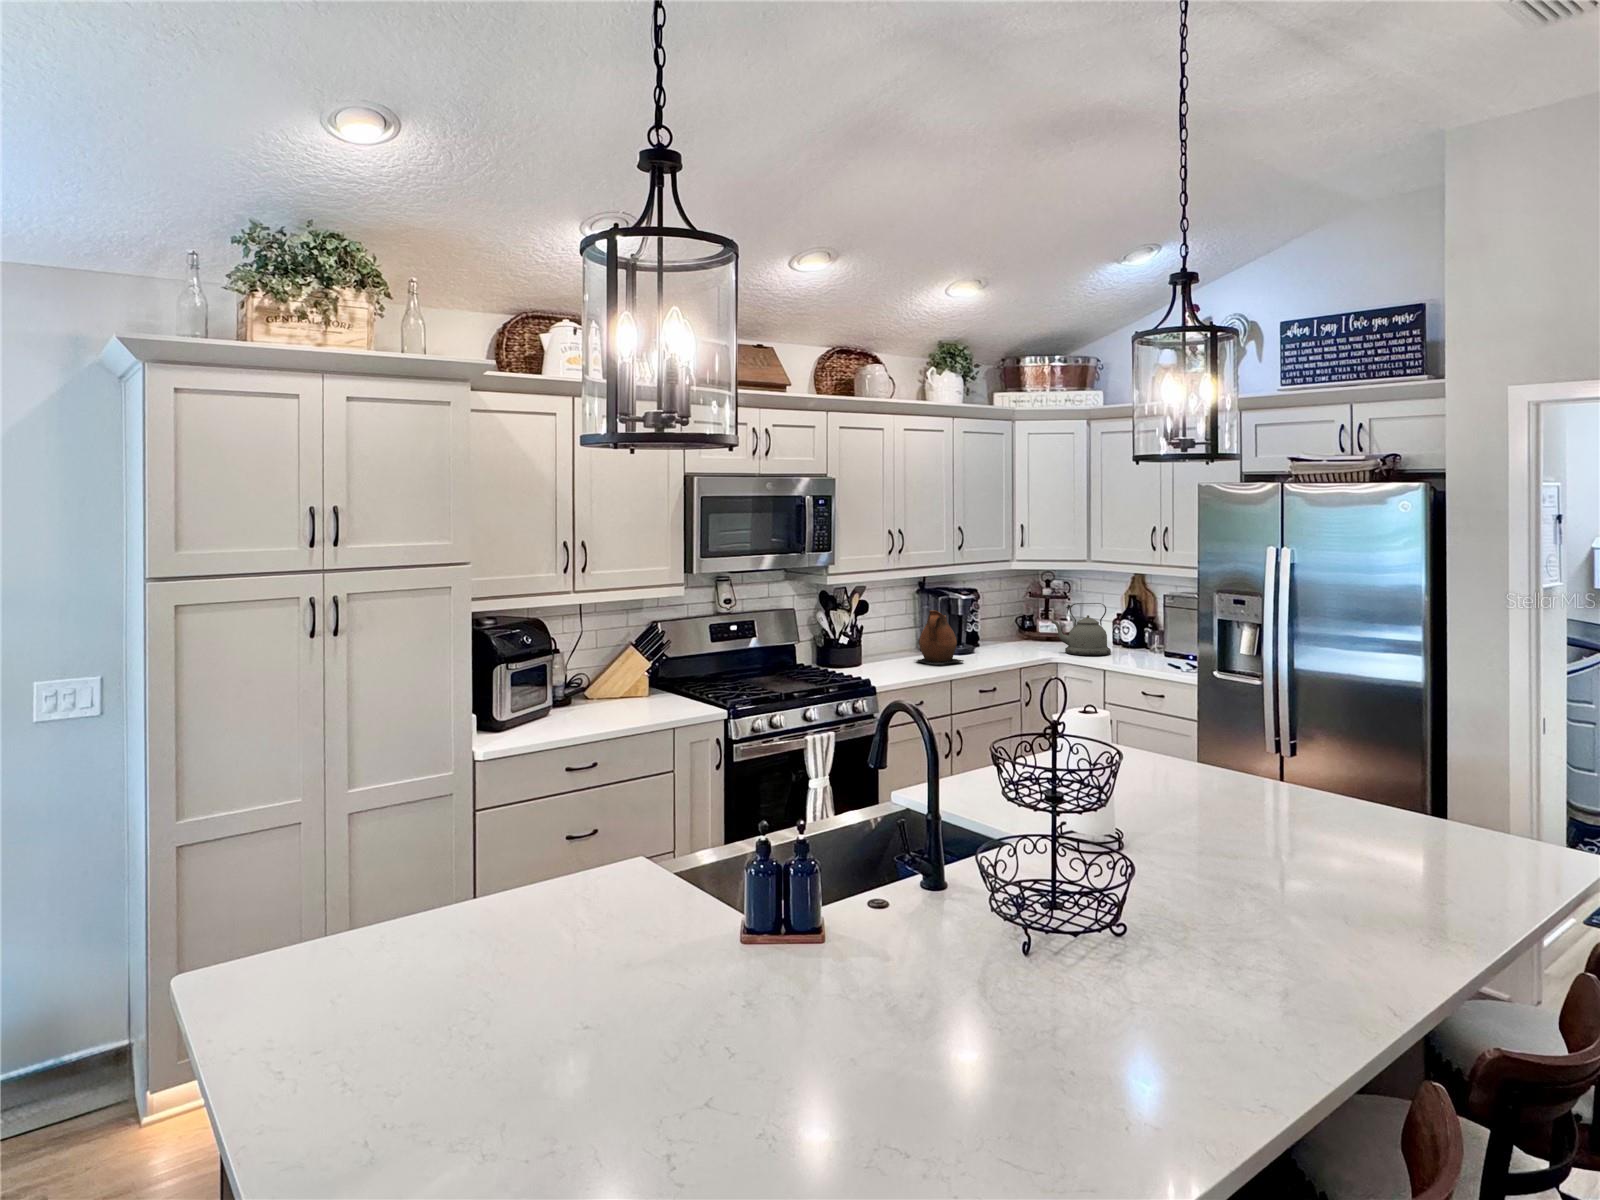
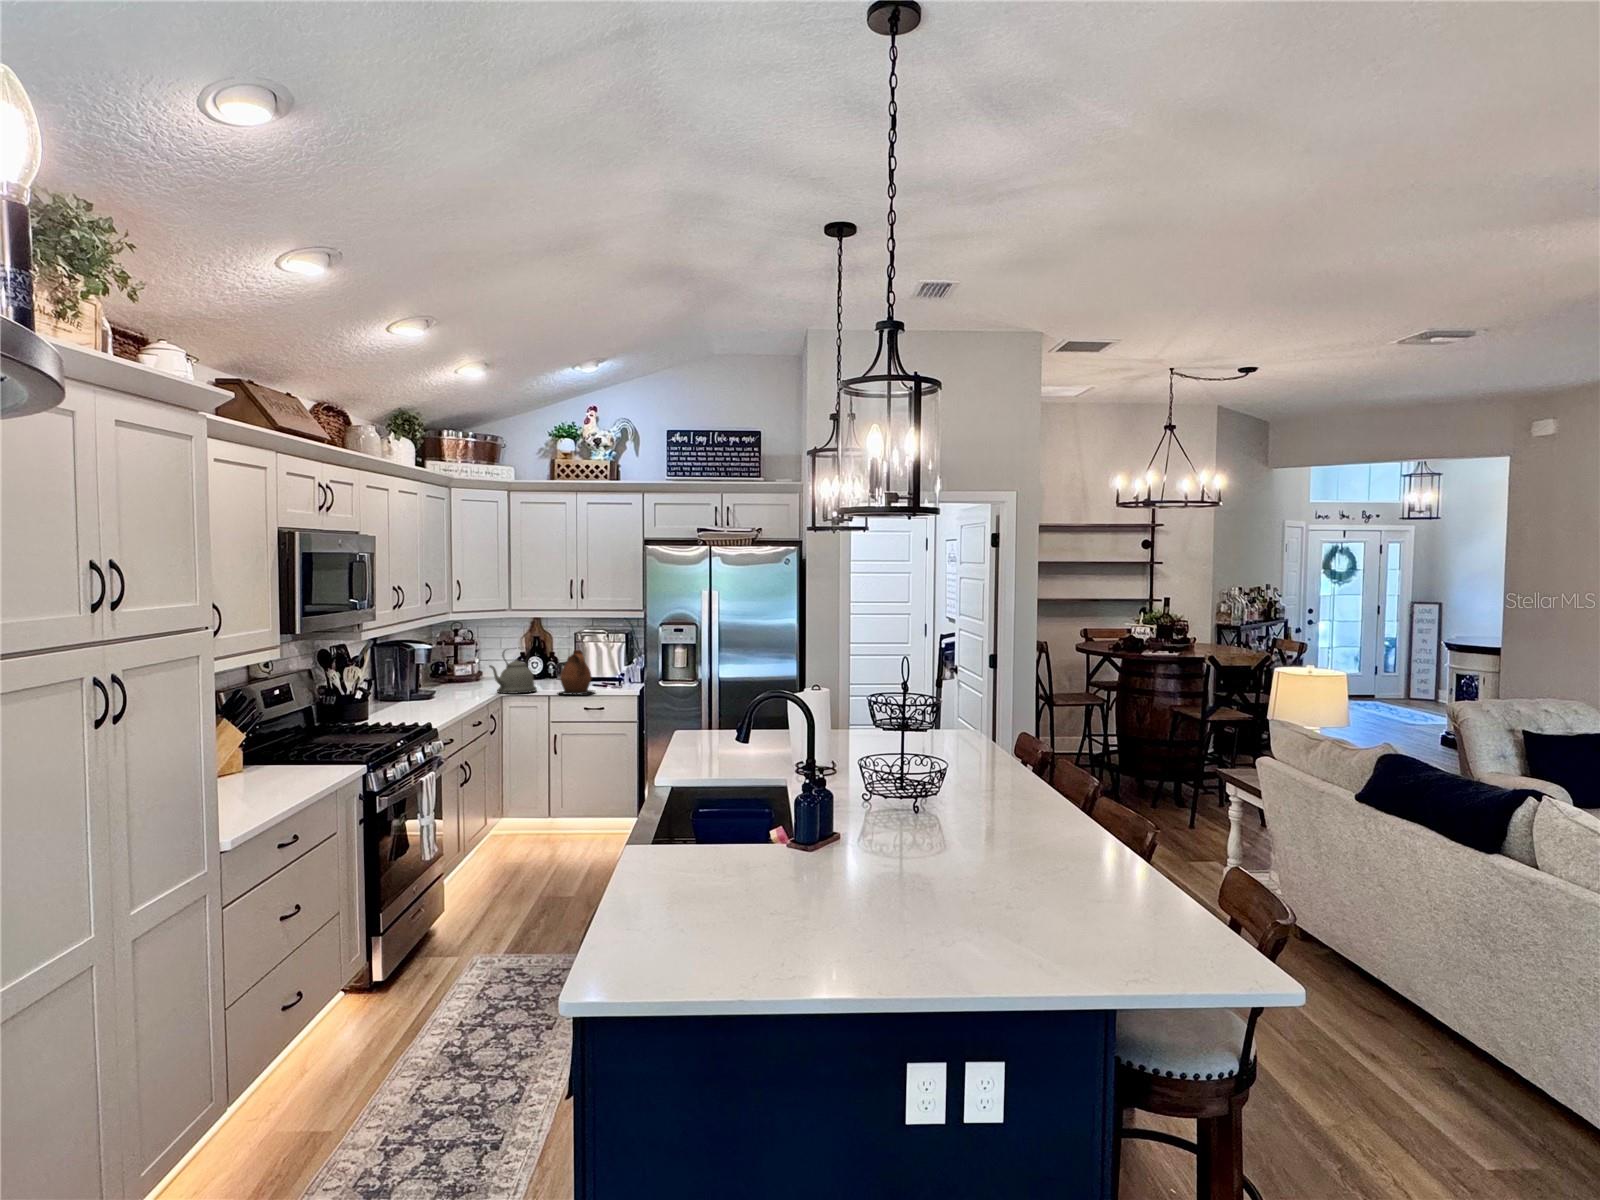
ceramic pitcher: present [917,611,964,664] -> present [558,650,593,695]

